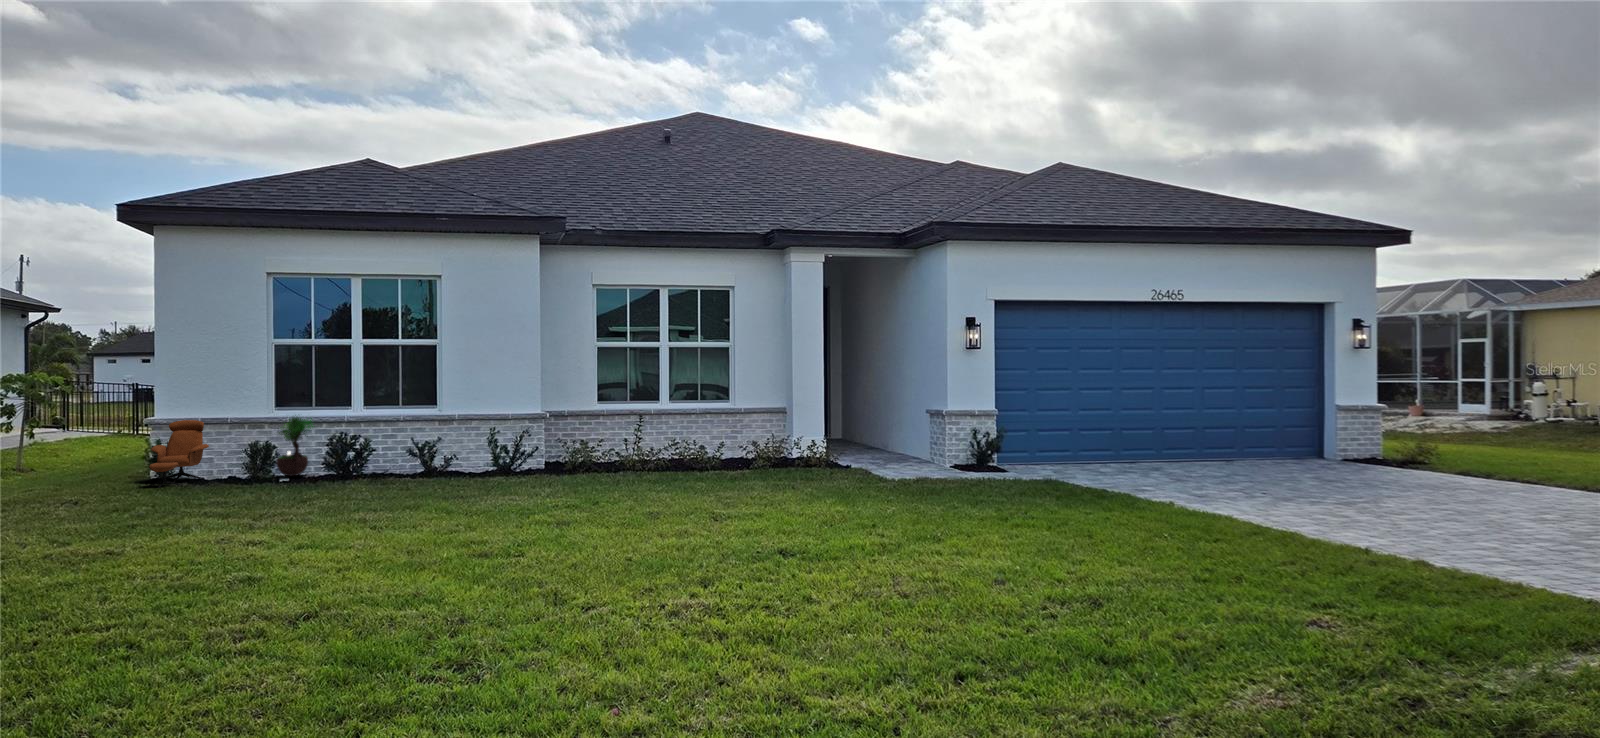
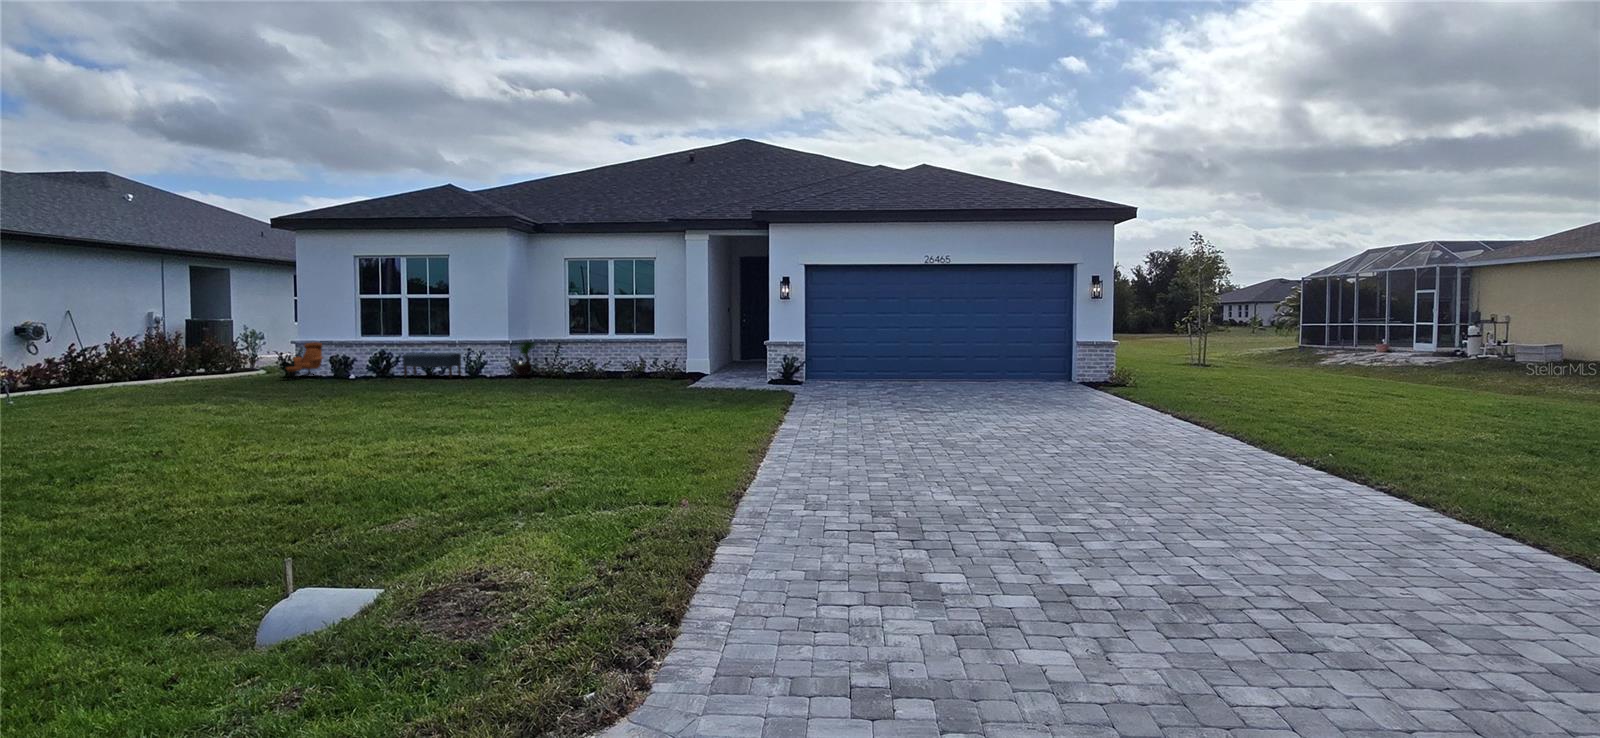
potted tree: present [276,417,313,476] -> present [515,341,535,376]
bench: none [359,433,457,477] -> present [402,352,461,378]

